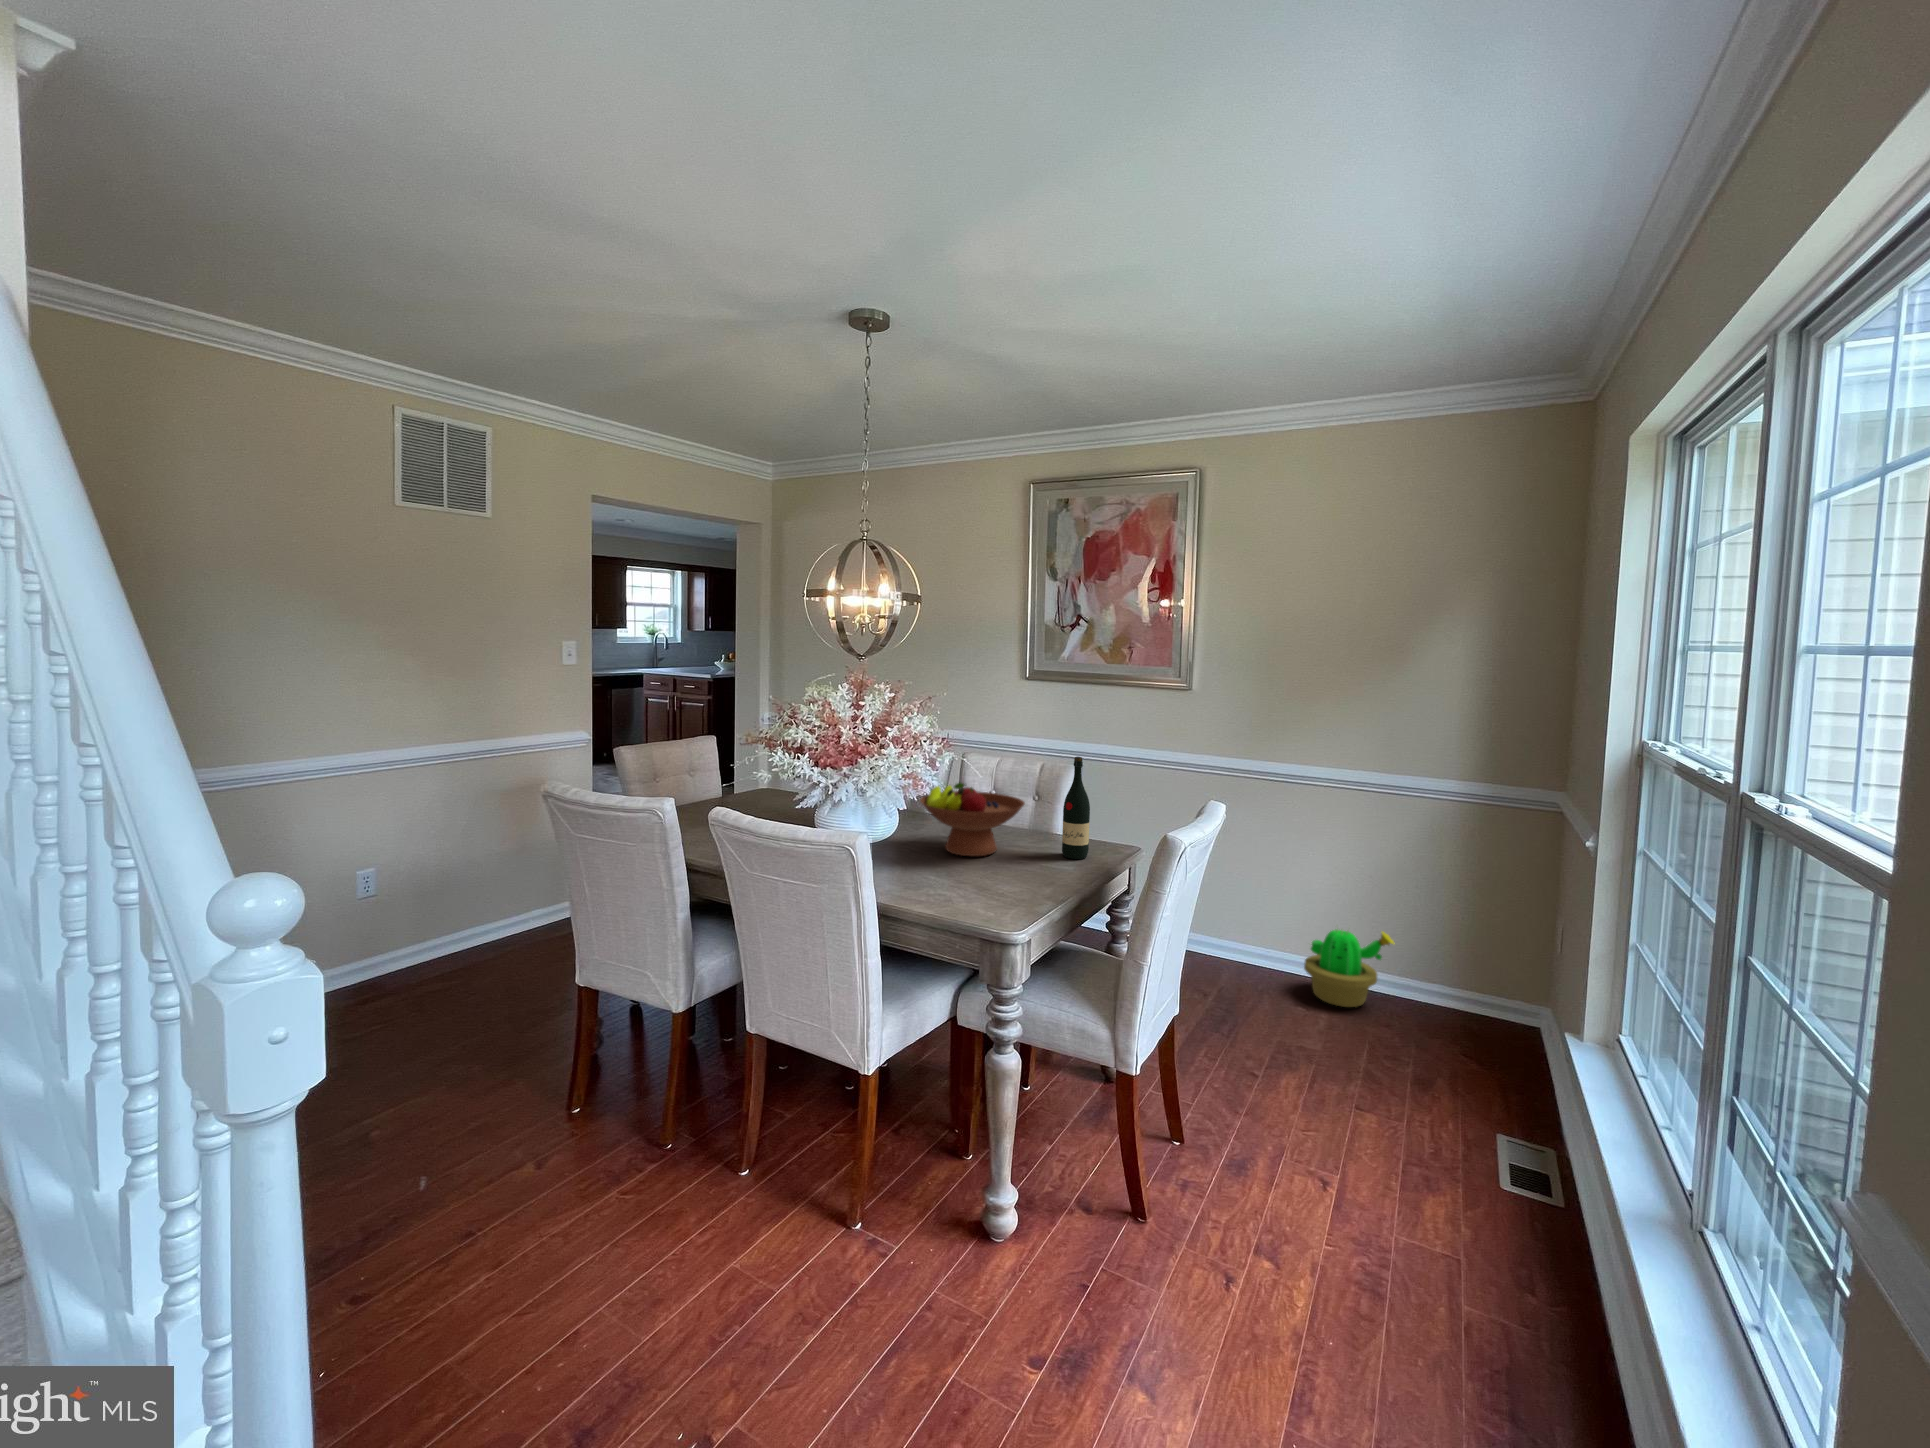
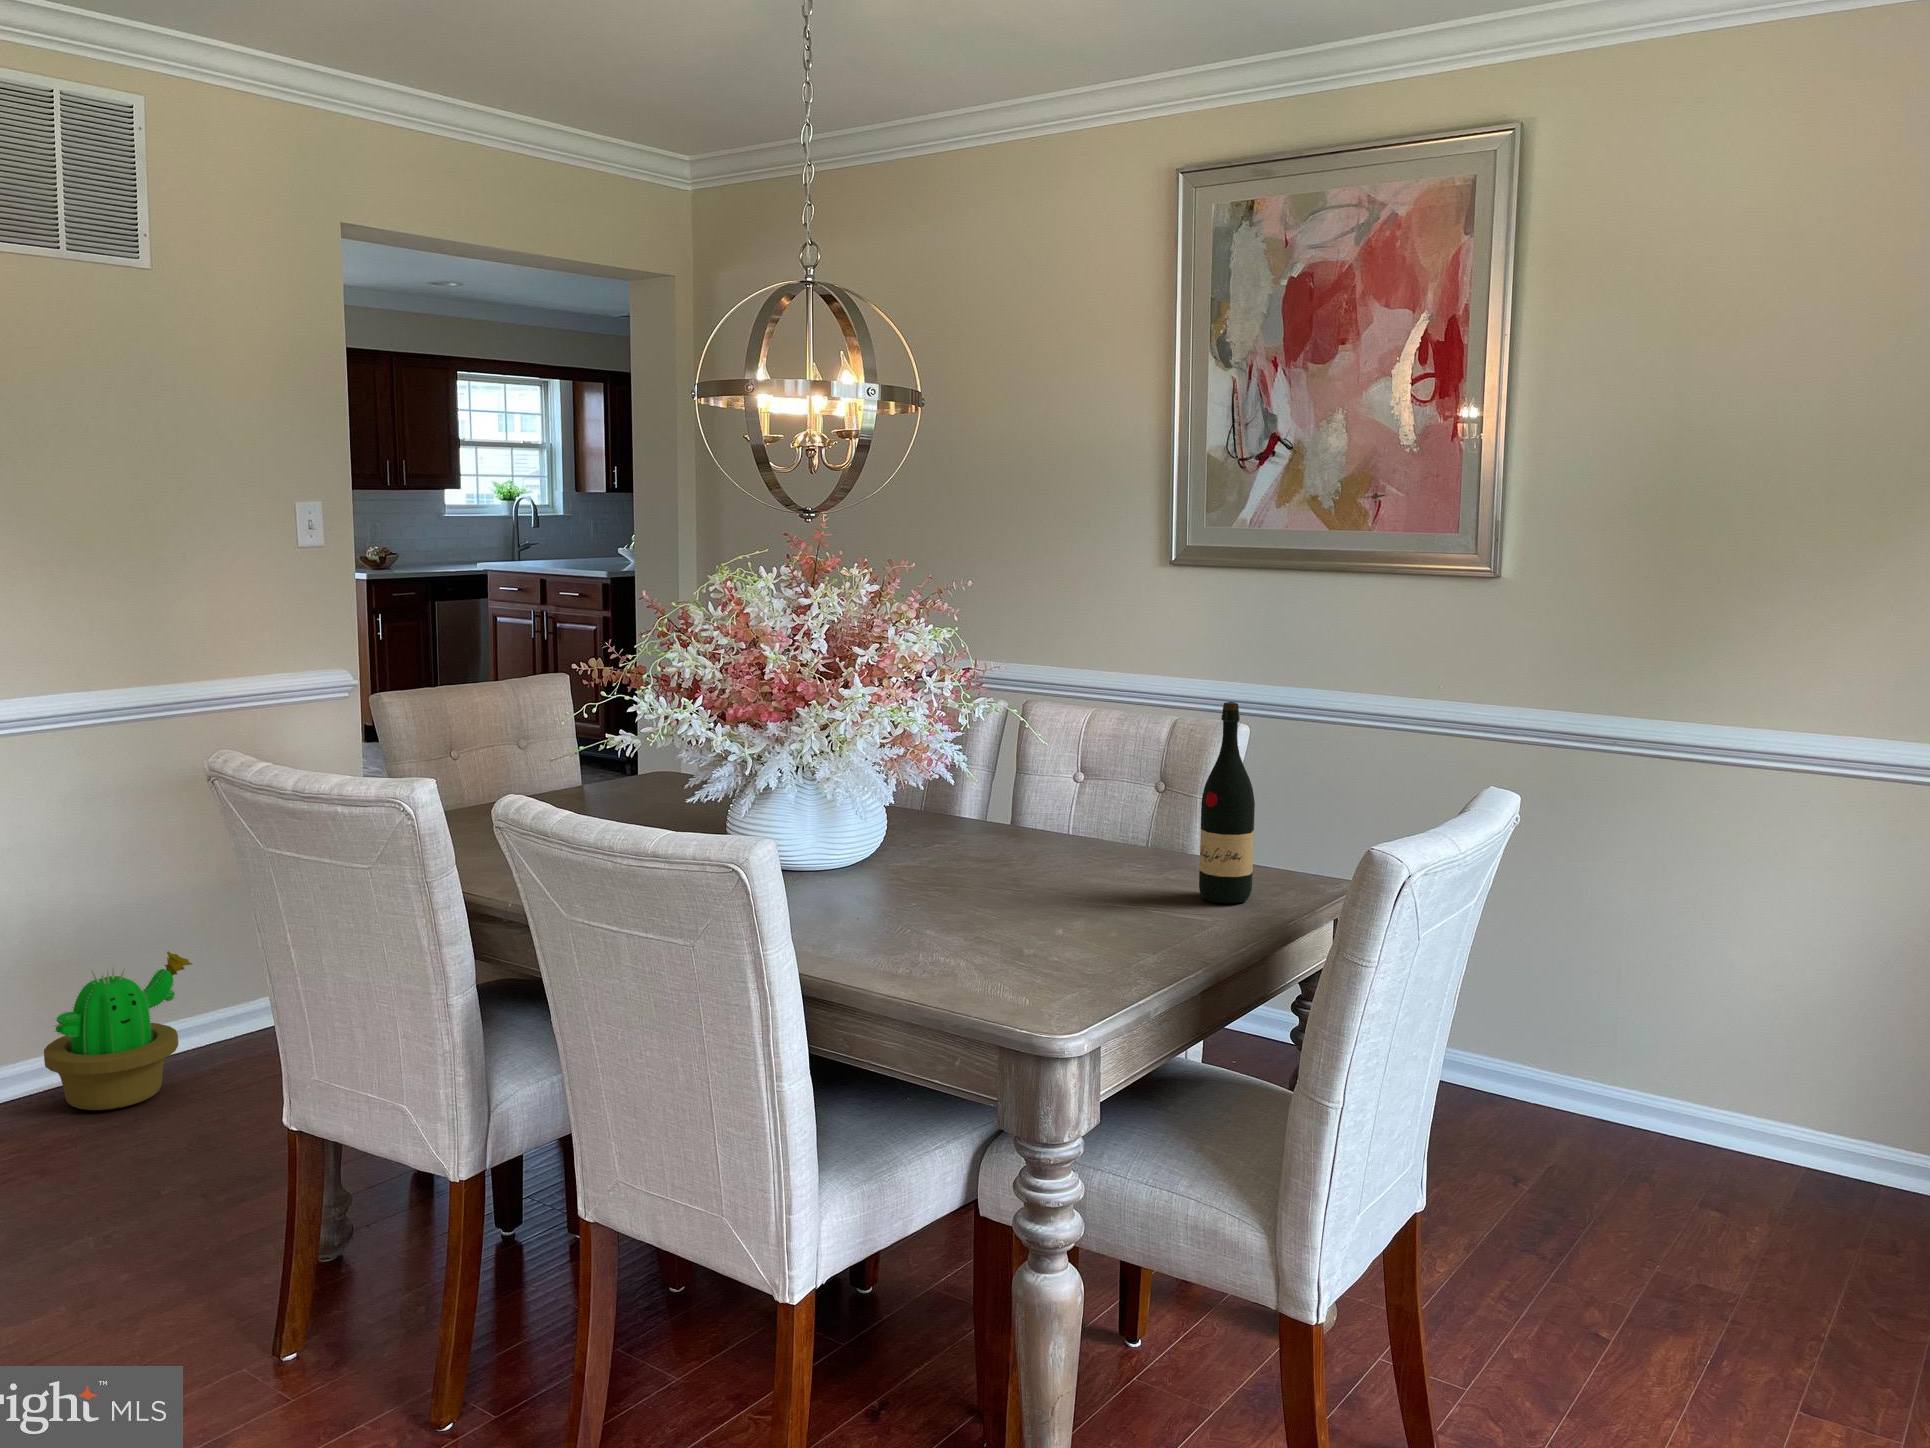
fruit bowl: present [920,783,1025,856] -> none [921,754,1127,897]
decorative plant: present [1304,929,1394,1007] -> present [44,951,192,1110]

